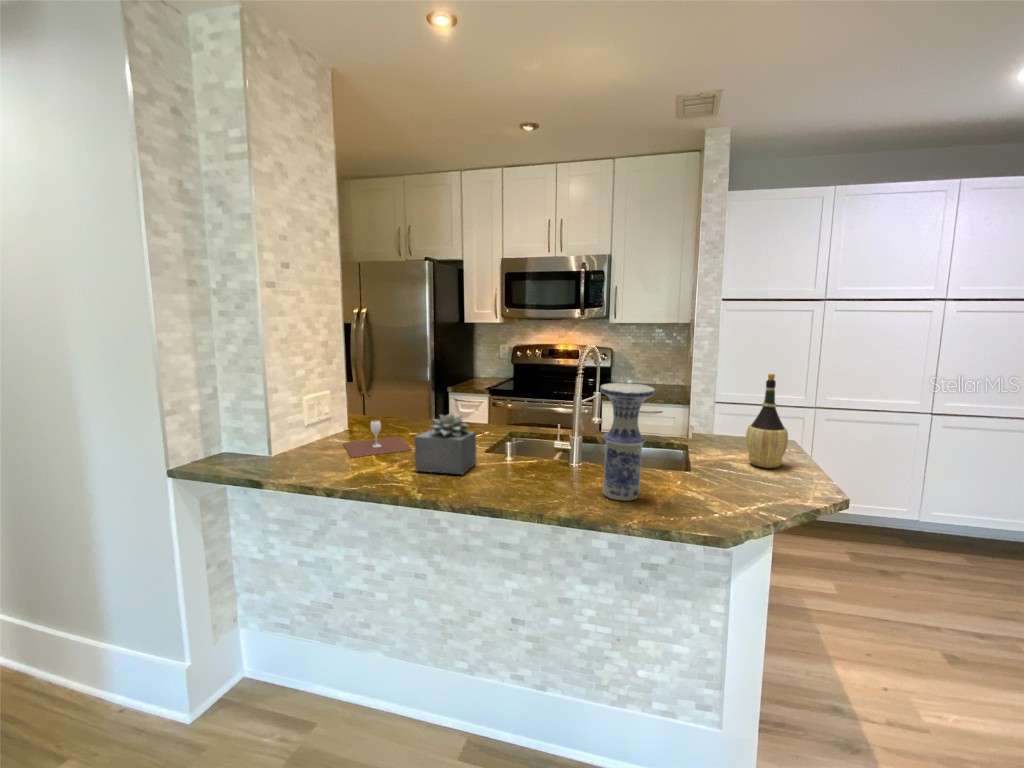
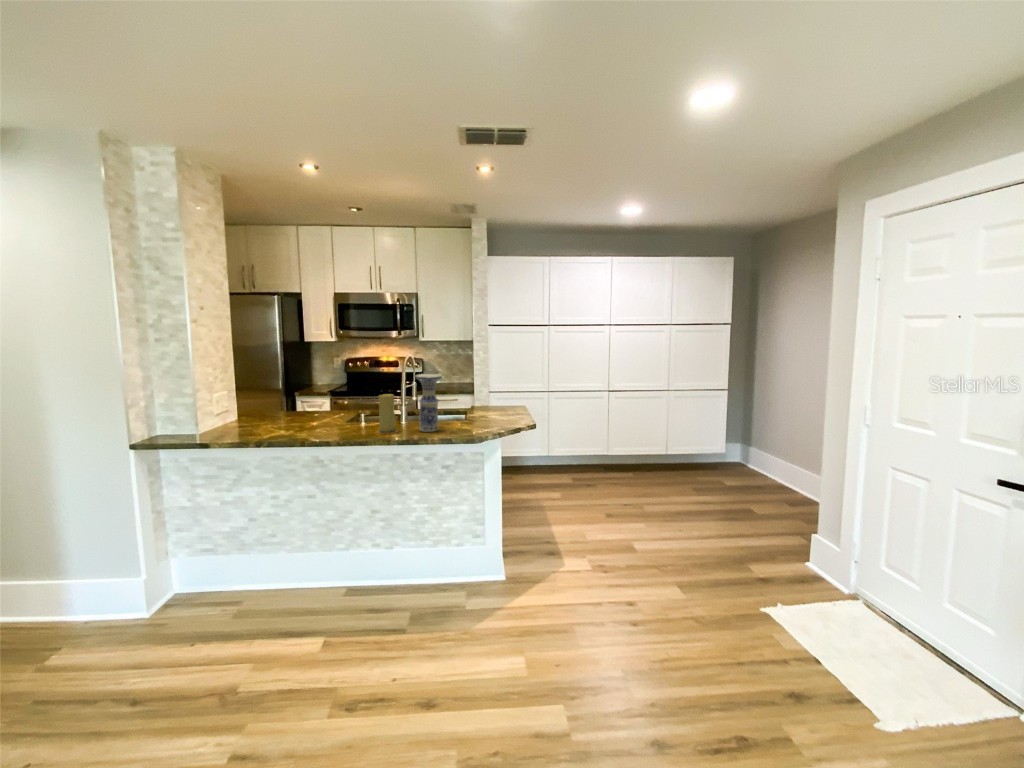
wine bottle: present [746,374,788,468] -> none [493,367,512,415]
succulent plant: present [414,413,476,474] -> none [306,397,344,433]
candle: none [523,416,562,494] -> present [377,394,398,434]
wine glass: present [343,420,412,458] -> none [241,409,296,433]

